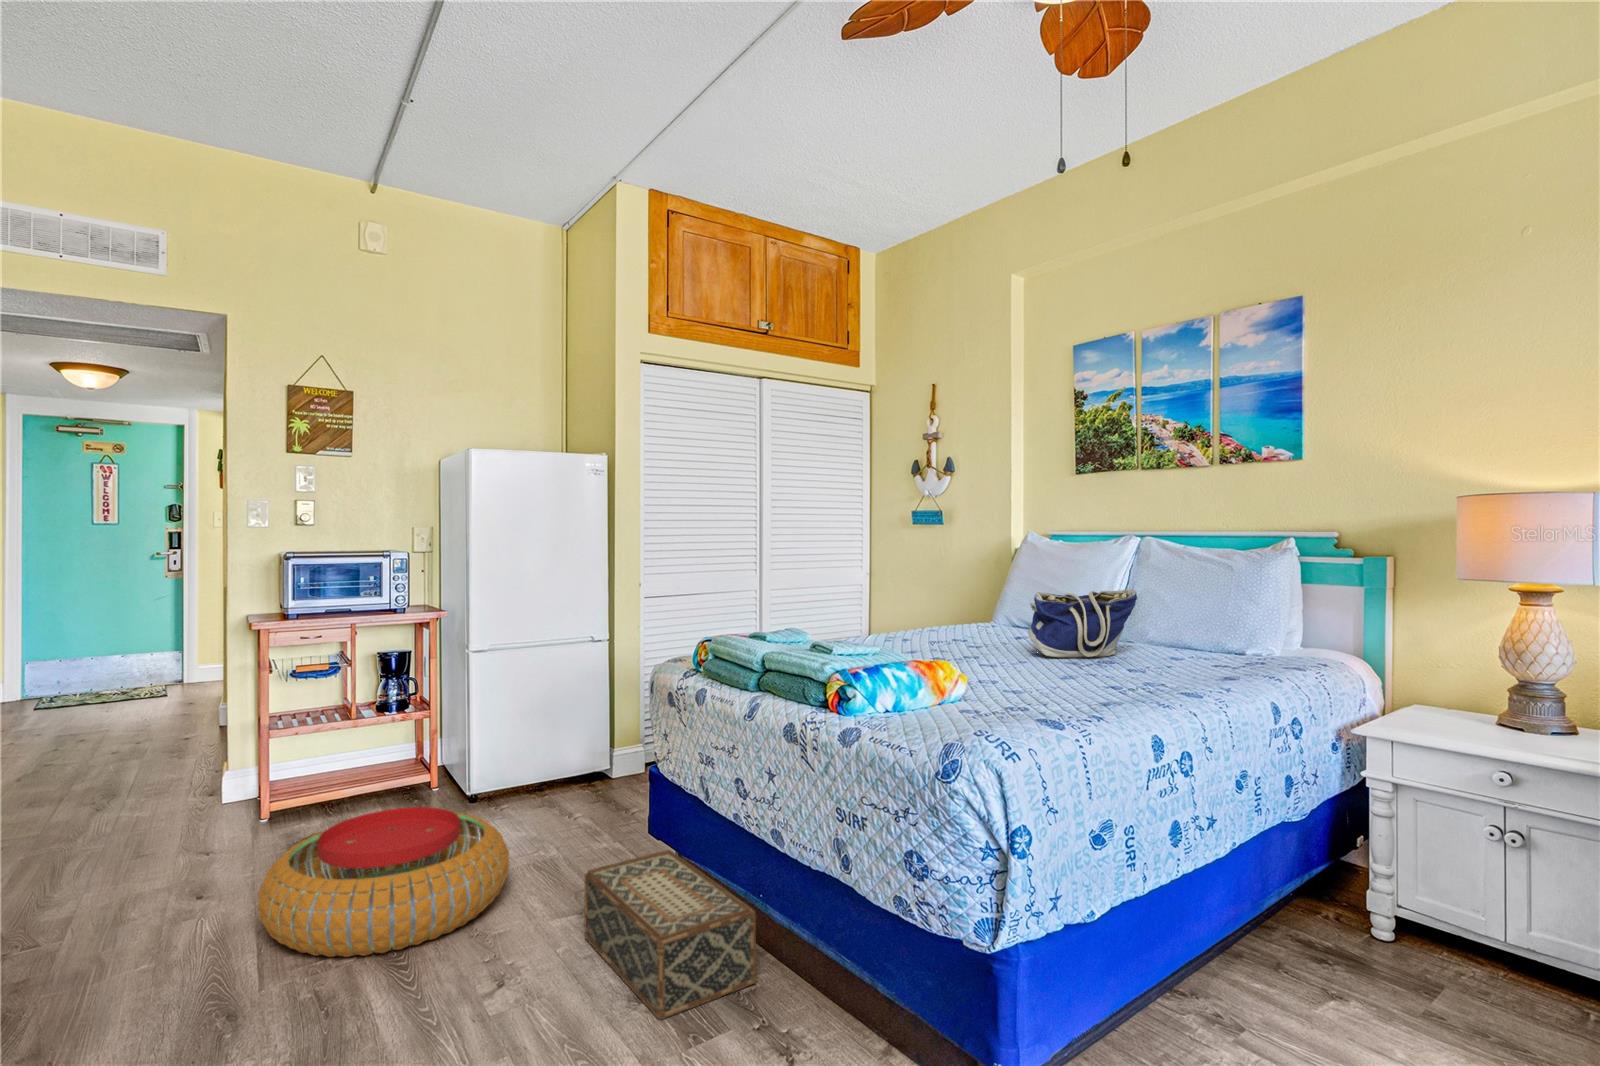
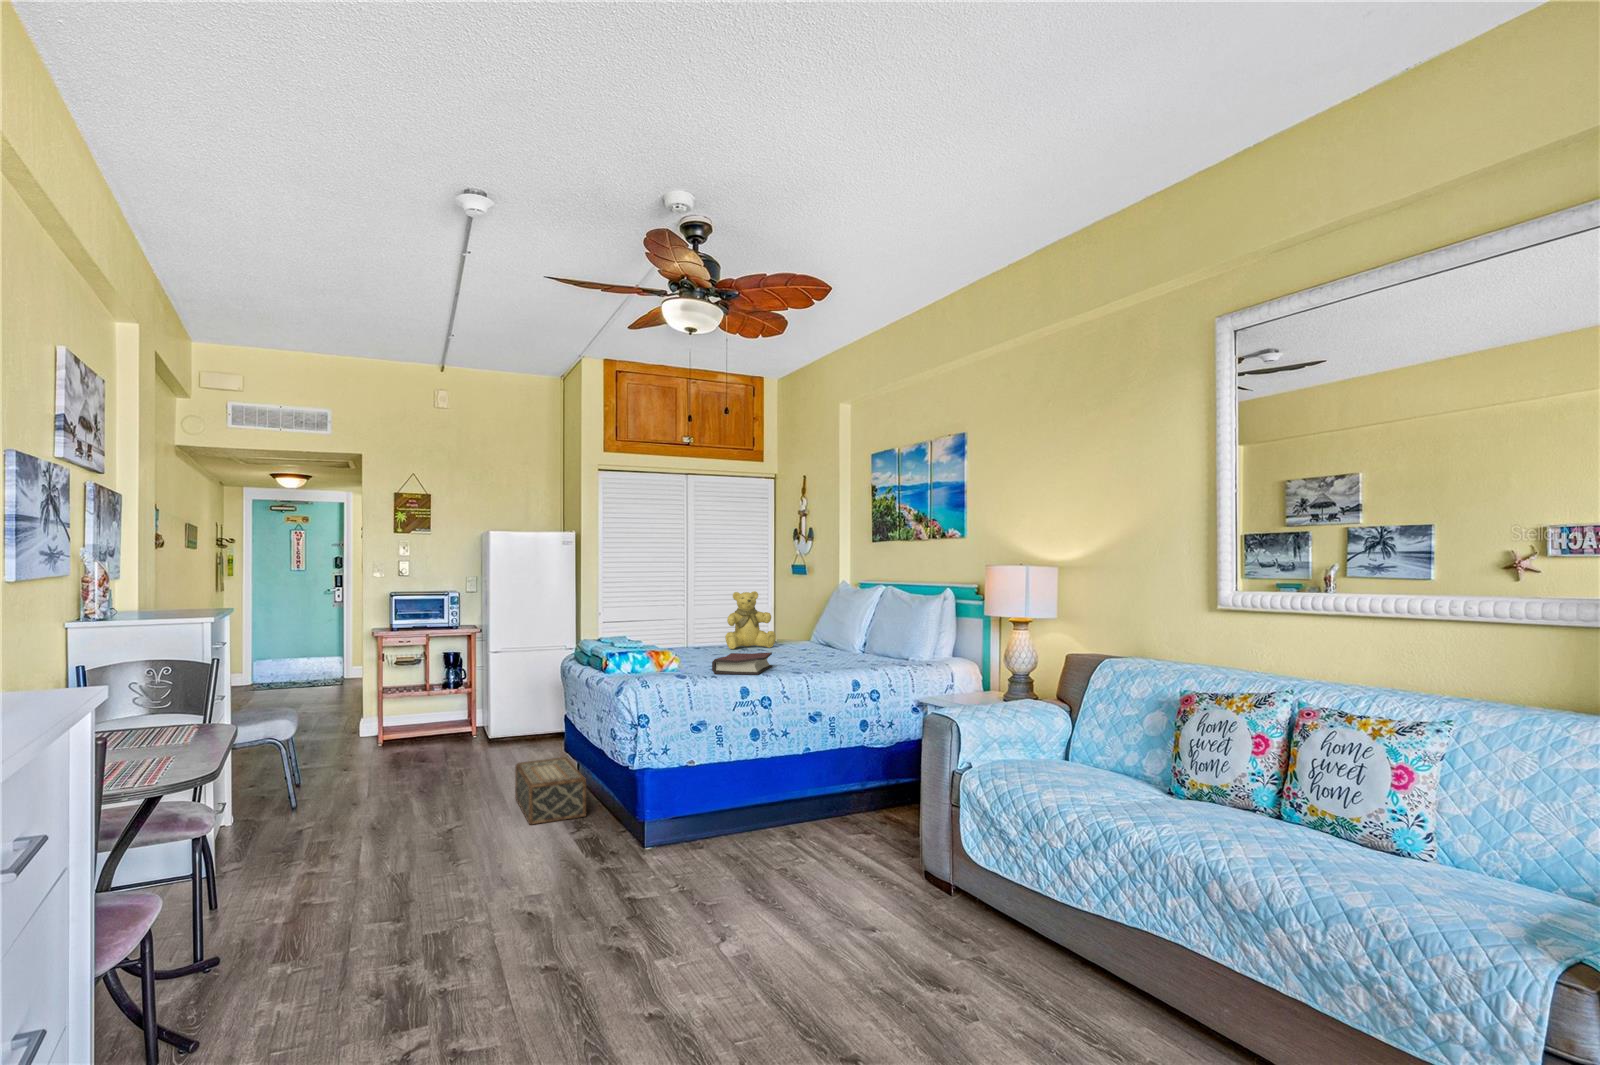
teddy bear: none [909,551,984,646] -> present [725,591,776,649]
tote bag: present [1028,589,1137,658] -> none [773,615,837,655]
hardback book: none [1016,659,1137,708] -> present [712,652,772,675]
pouf: present [258,807,509,957] -> none [359,735,490,800]

